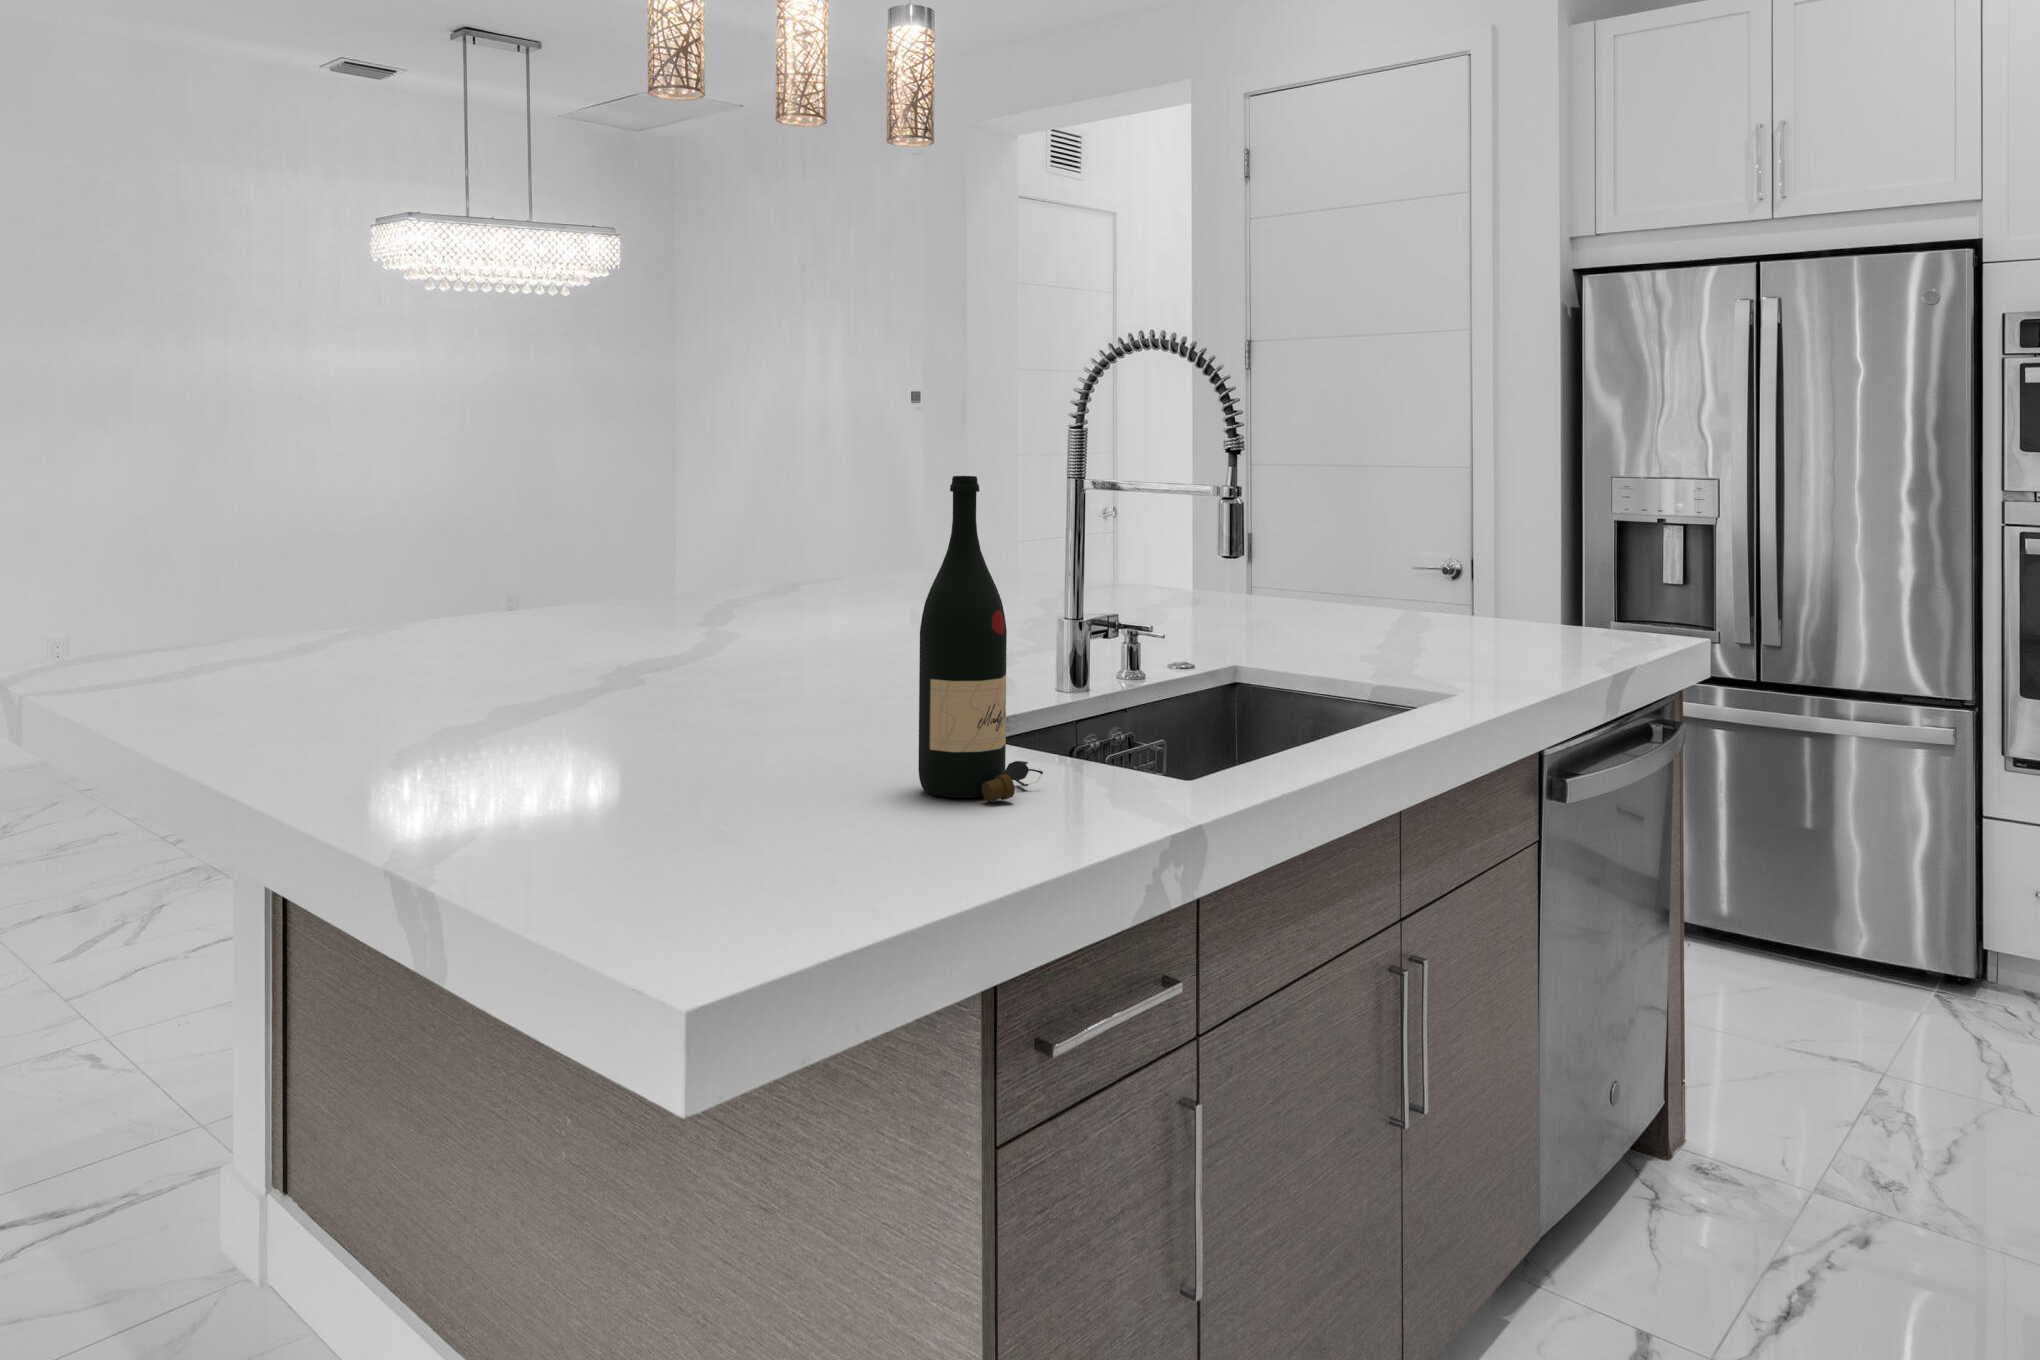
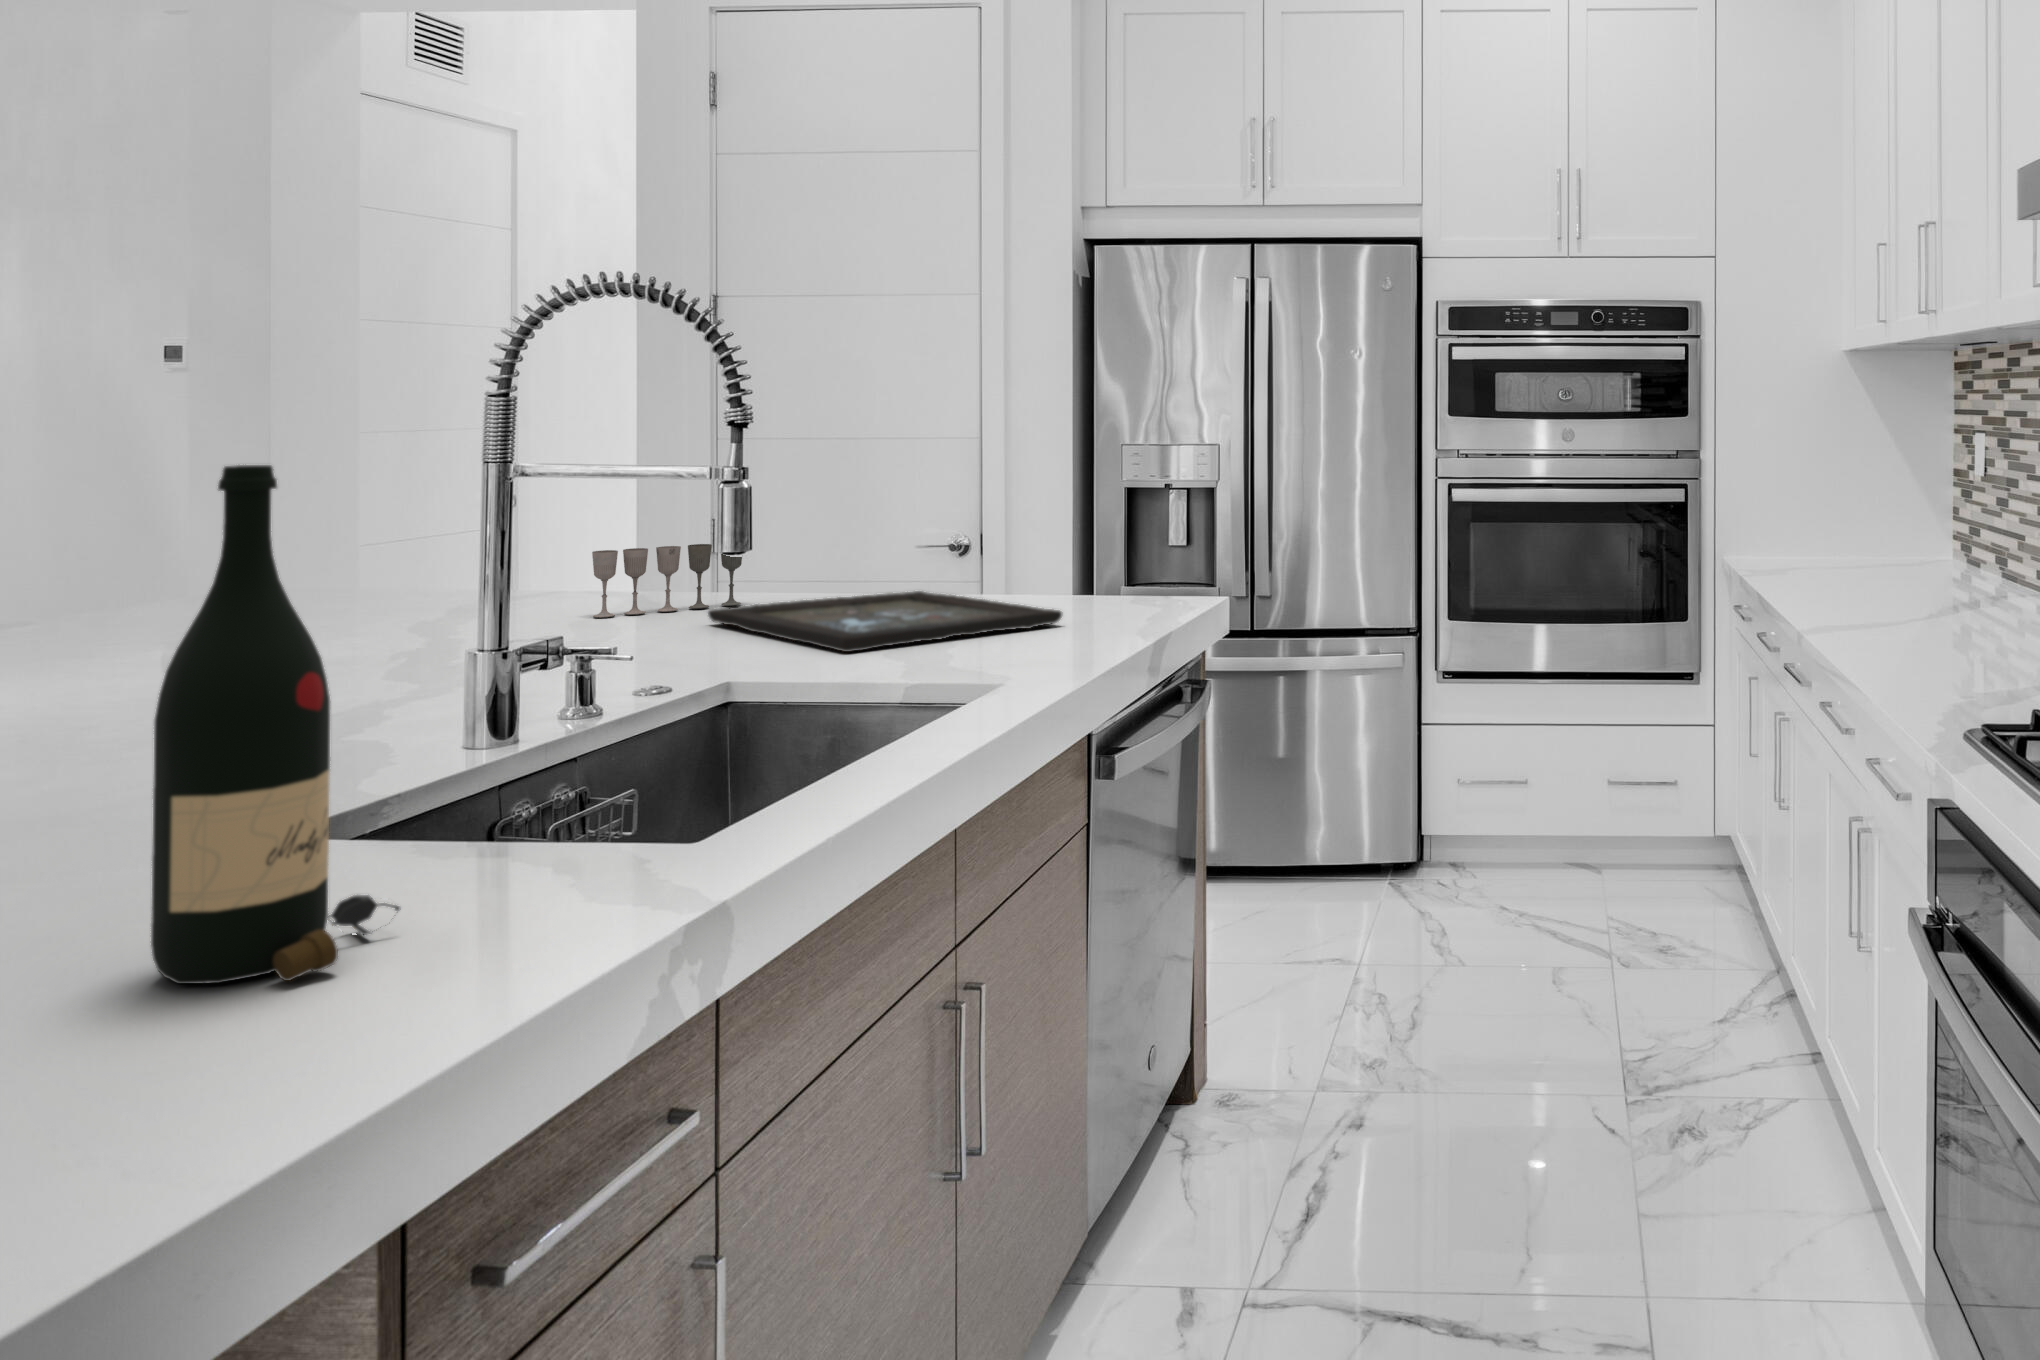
wine glass: none [1125,552,1245,611] -> present [592,544,742,618]
tray: none [1216,608,1528,654] -> present [708,591,1062,652]

